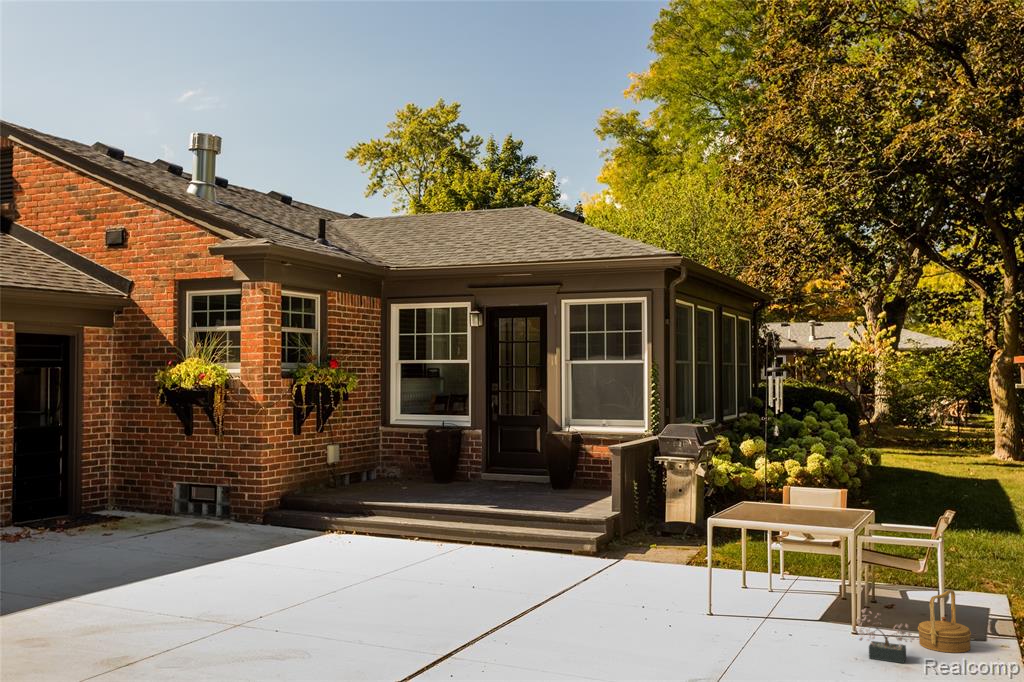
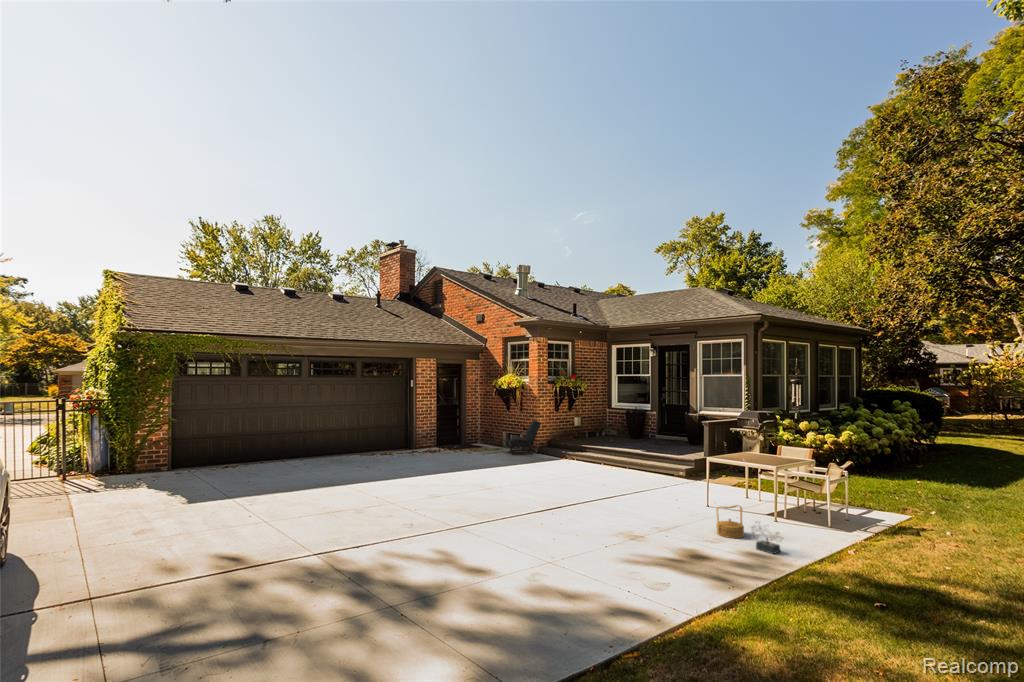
lounge chair: none [199,454,274,530] -> present [509,420,541,455]
basket: present [918,590,971,653] -> present [716,505,744,538]

